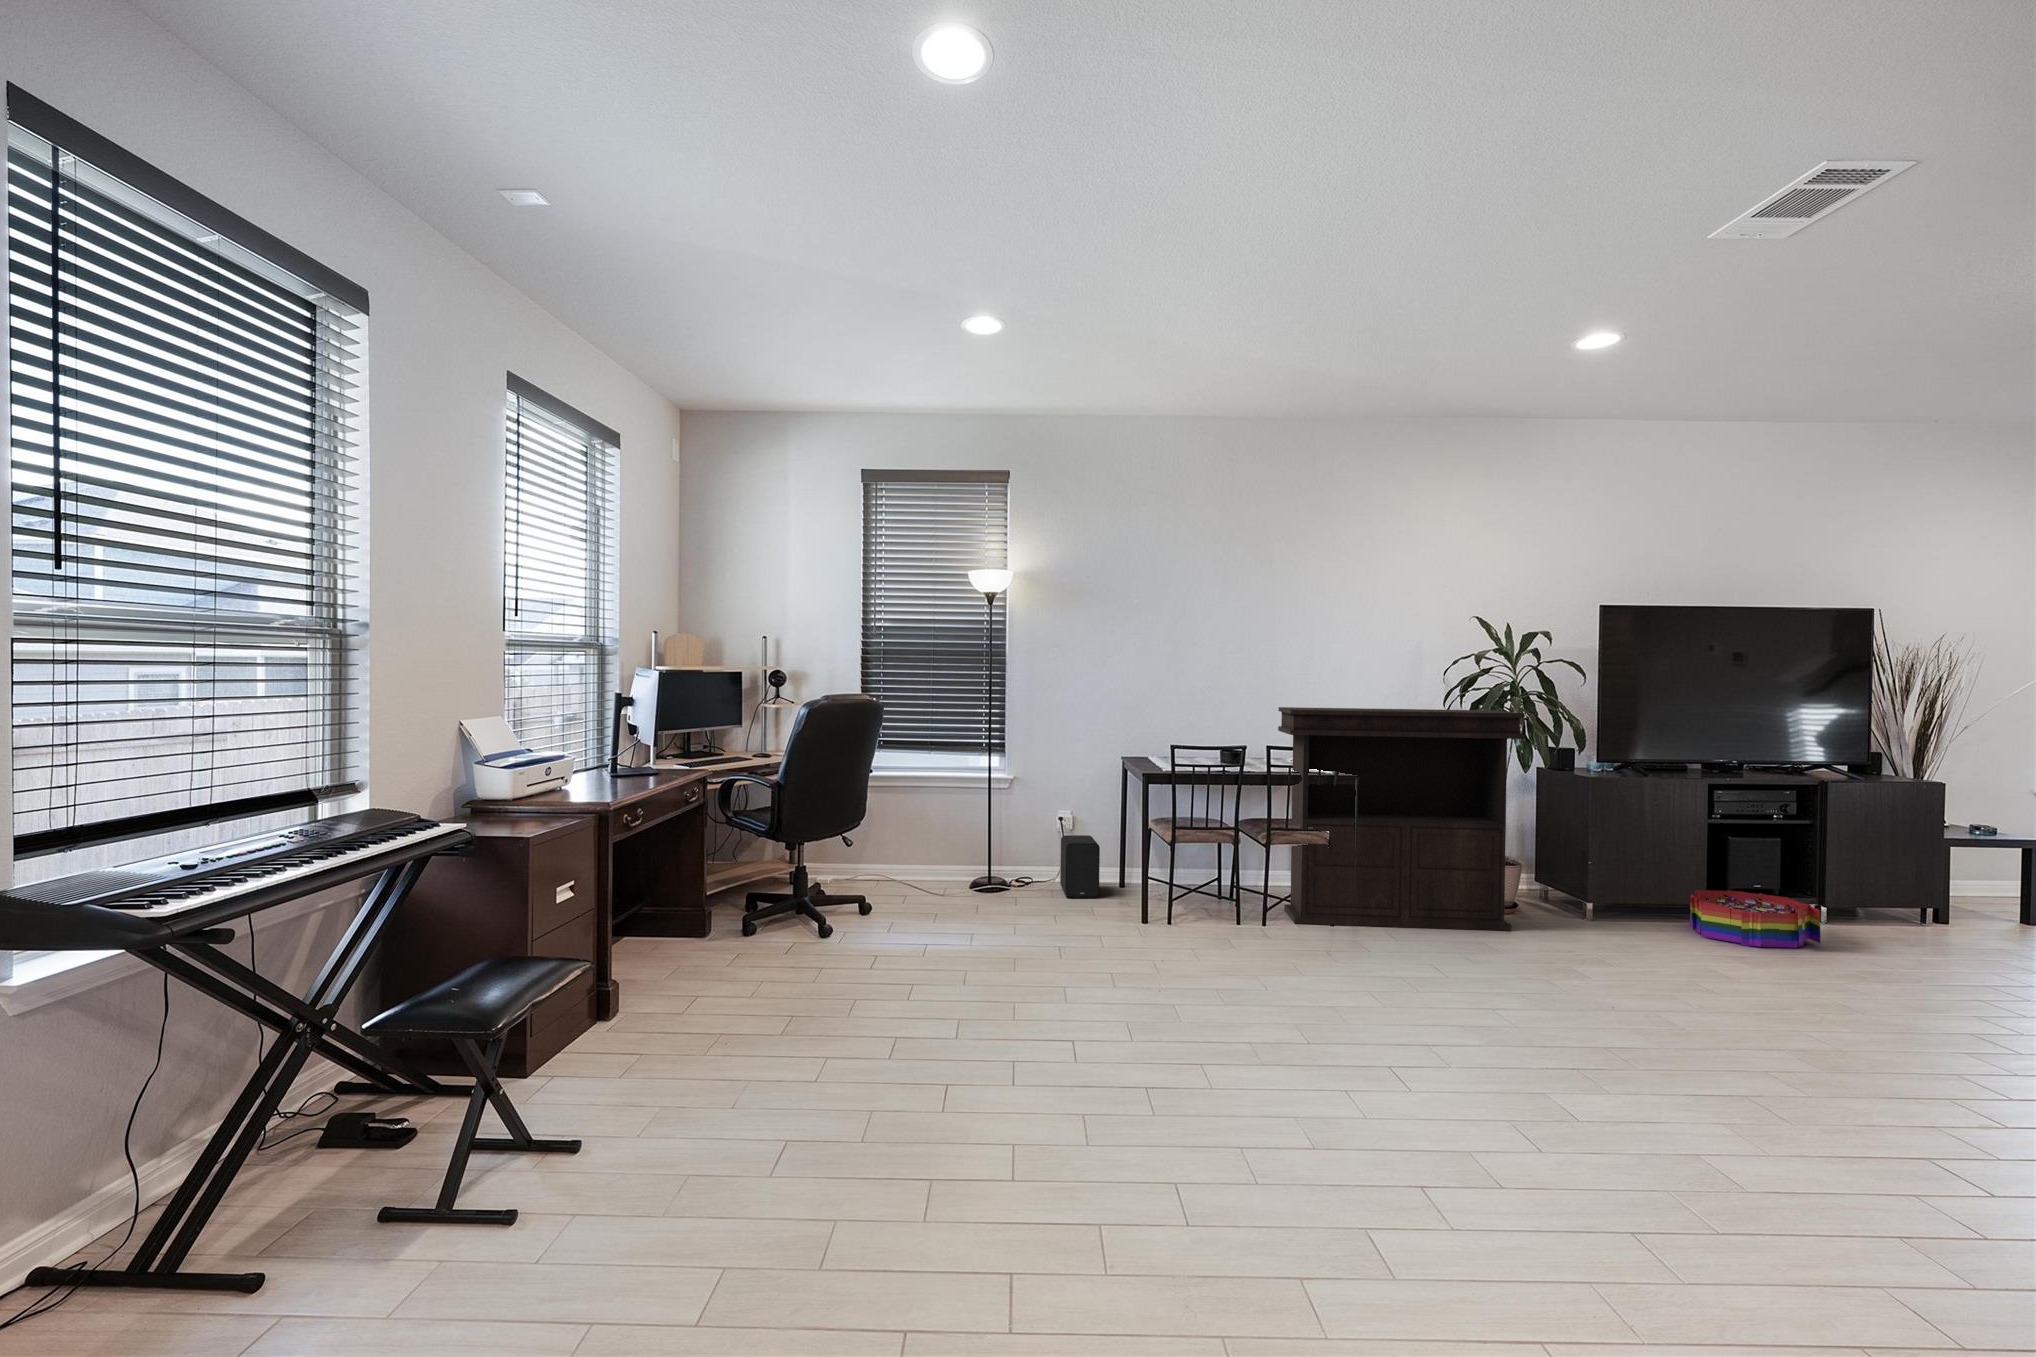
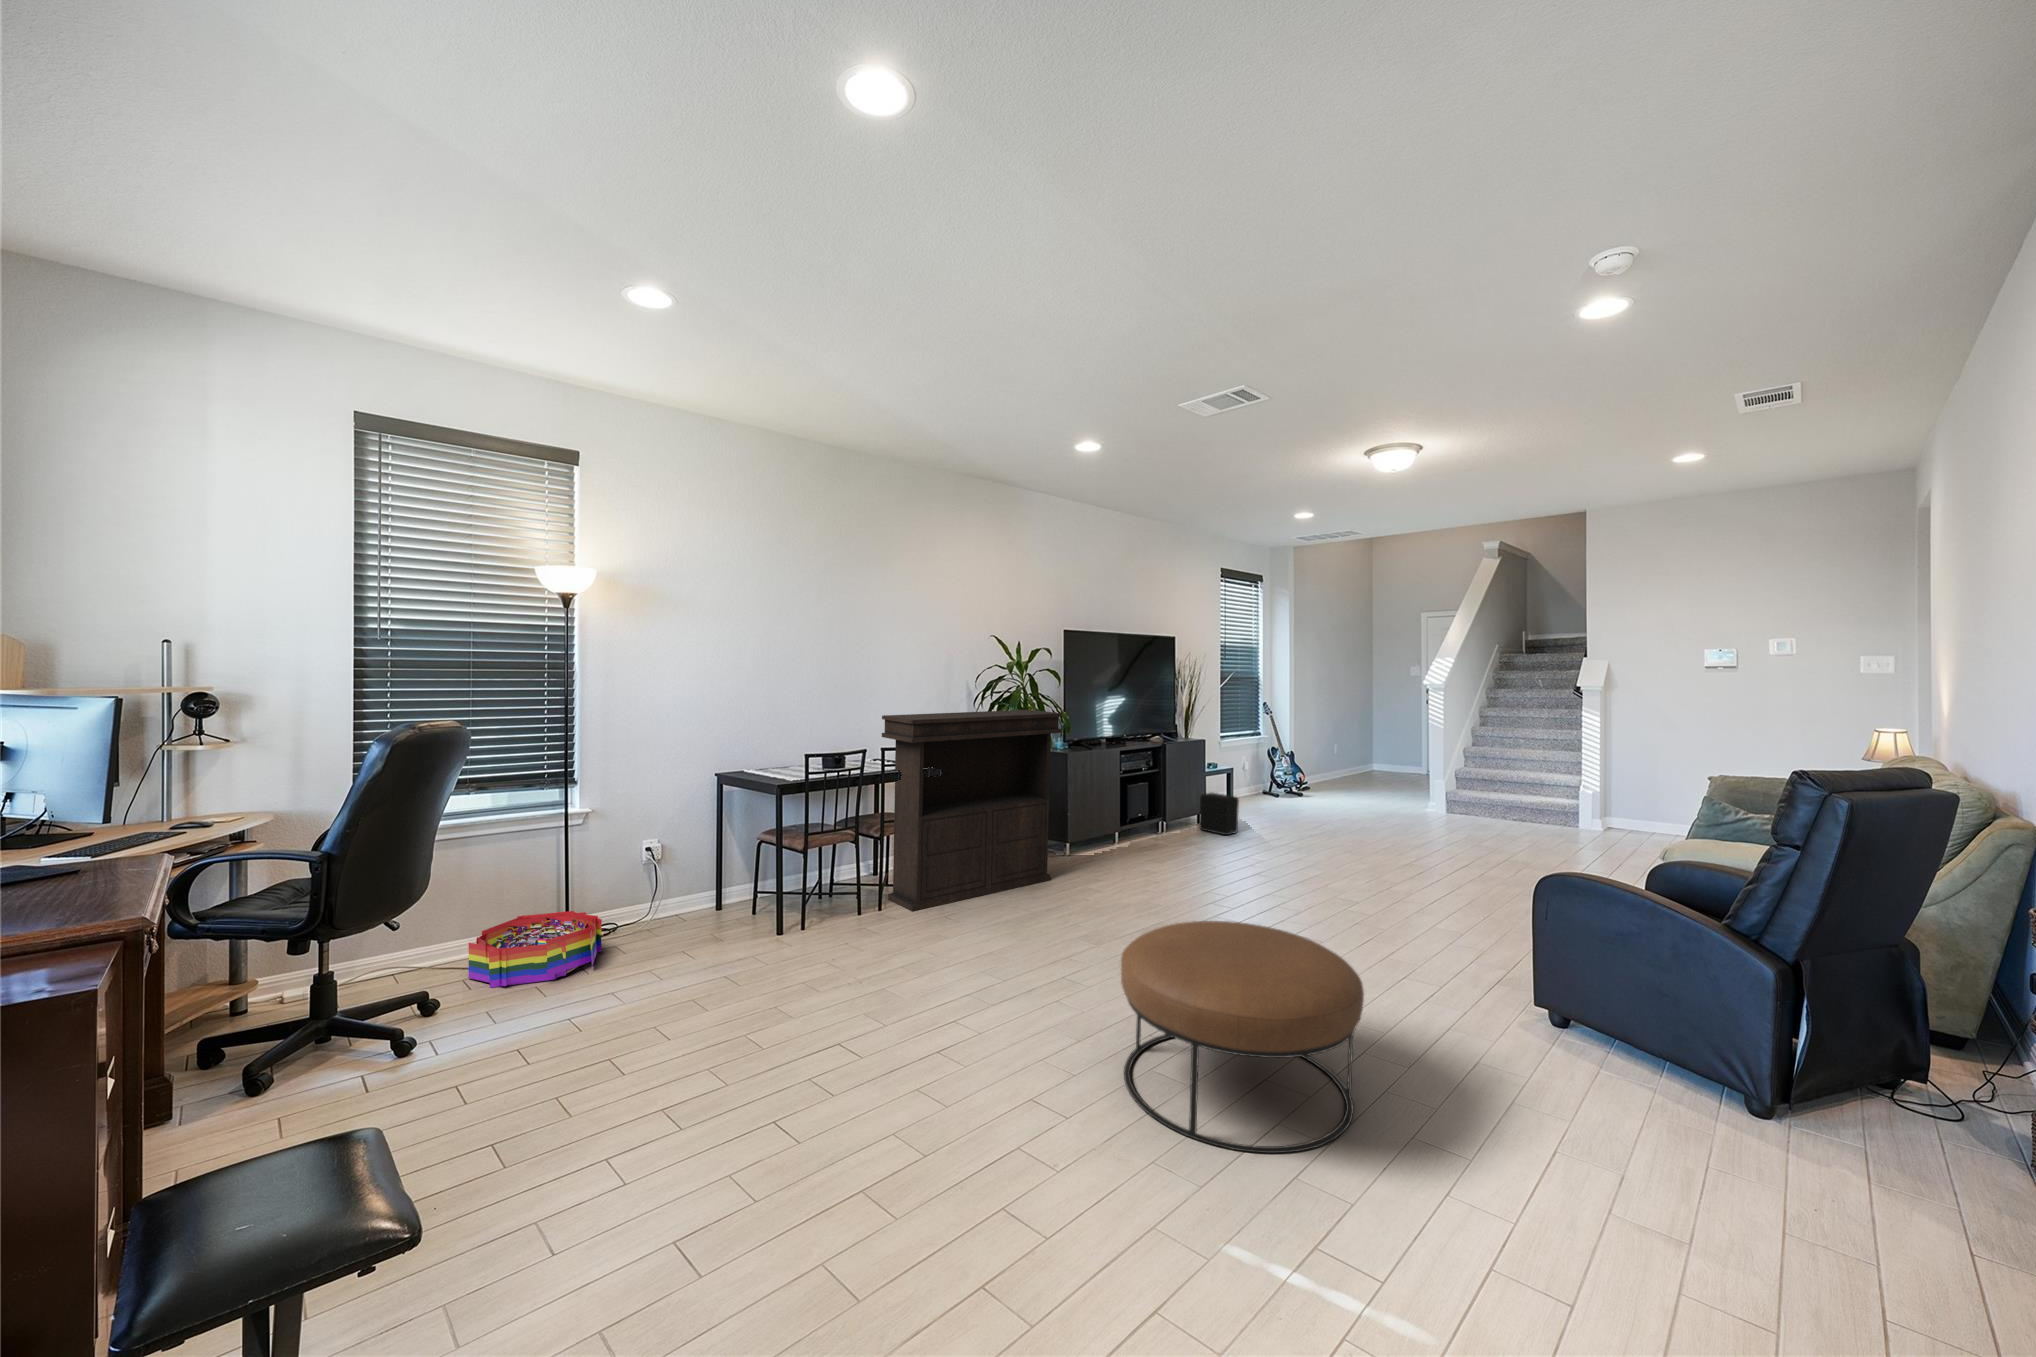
speaker: present [1060,835,1100,898] -> present [1199,793,1239,835]
storage bin: present [1690,890,1820,948] -> present [468,911,602,988]
ottoman: none [1282,935,1594,1205] -> present [1121,921,1364,1153]

